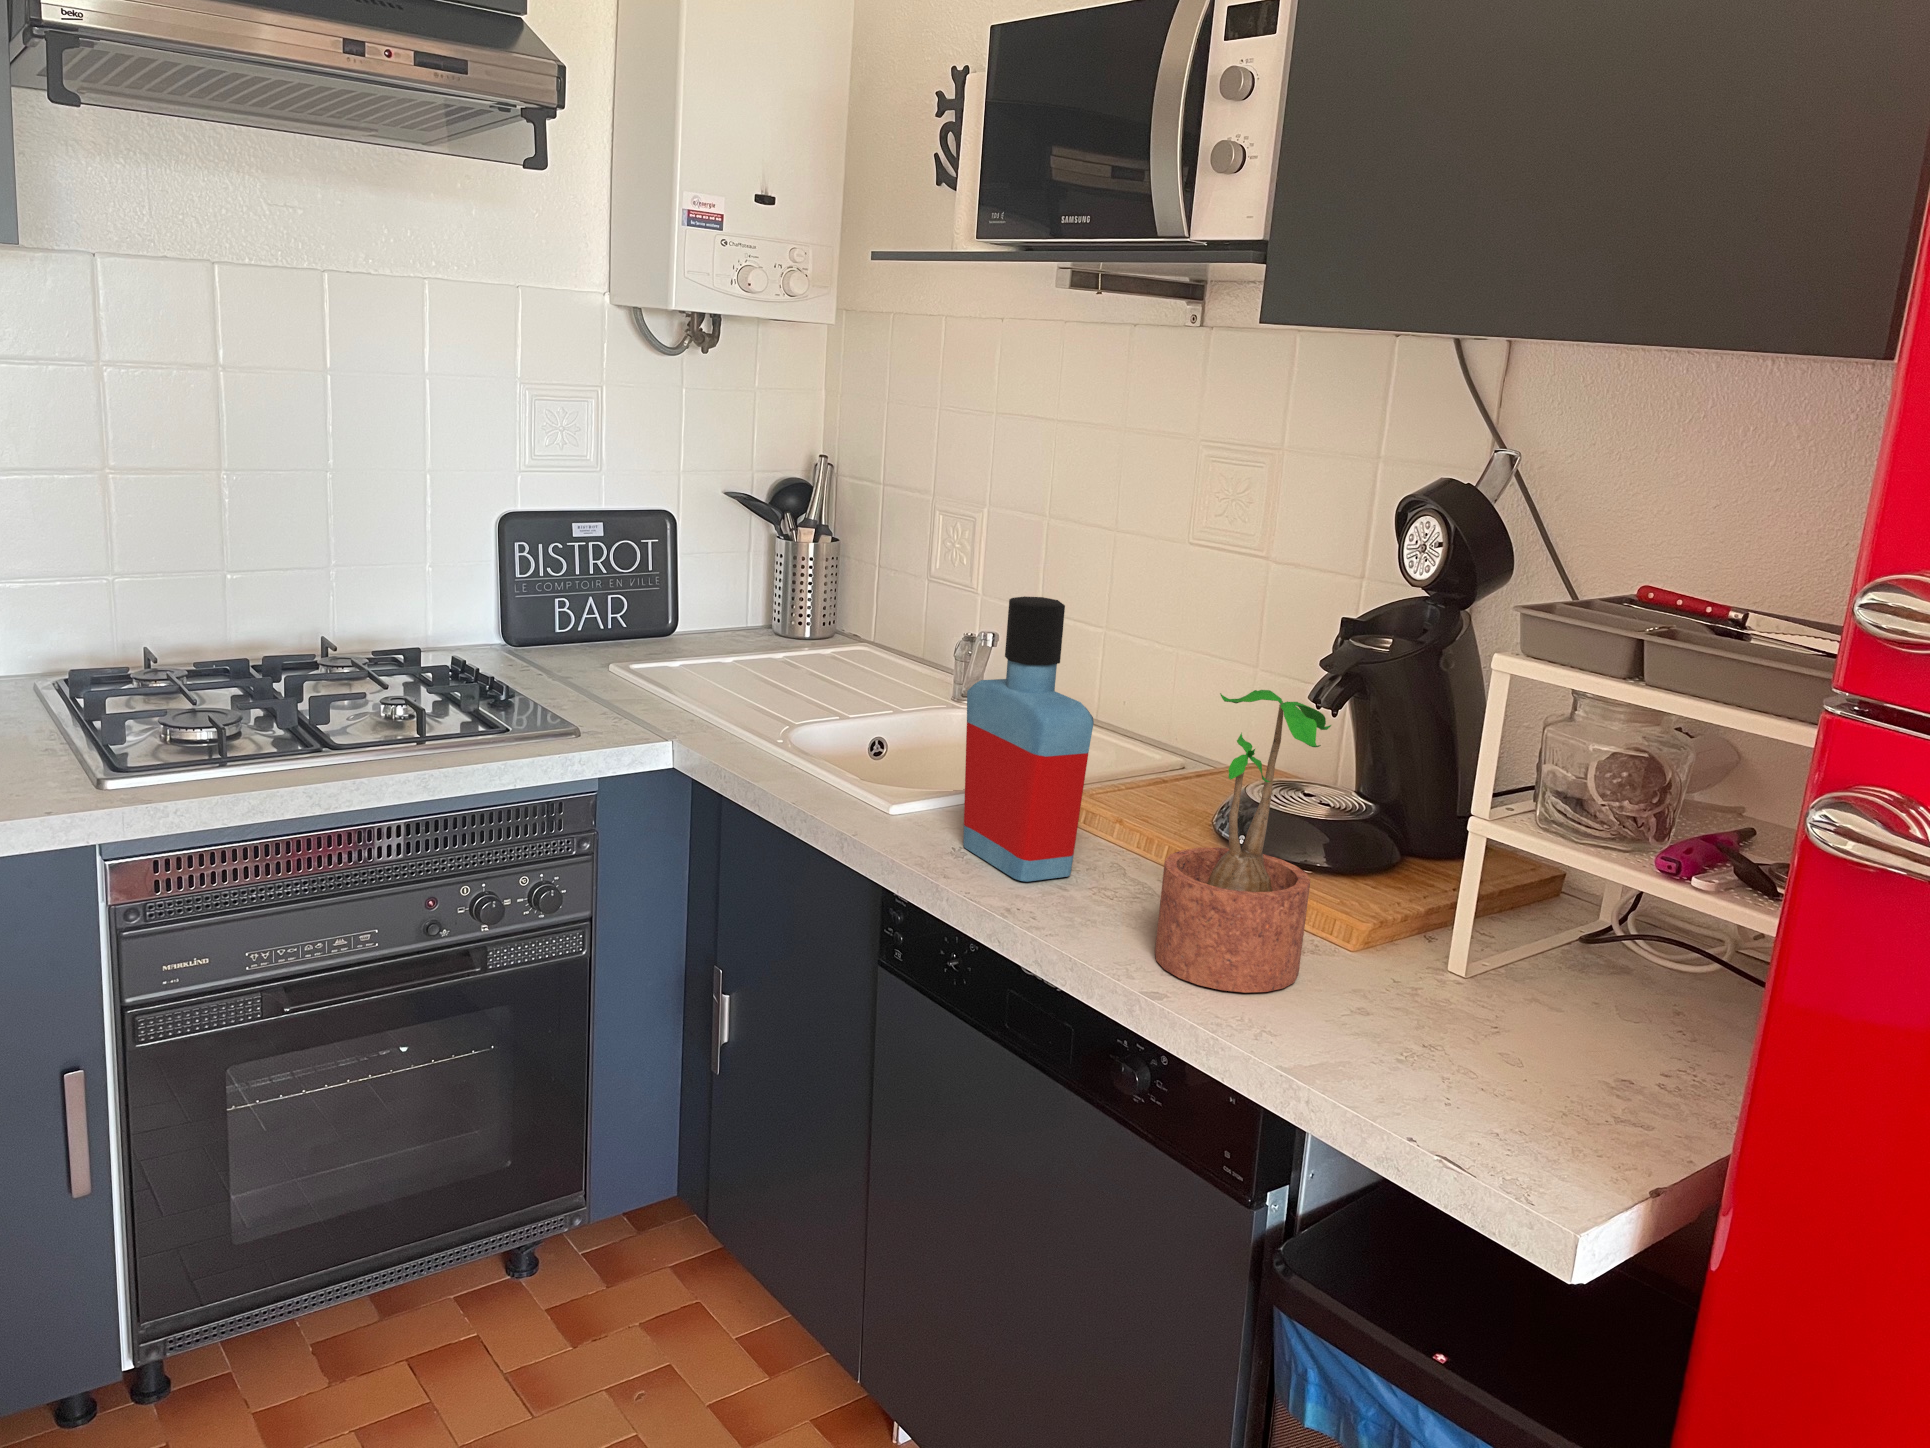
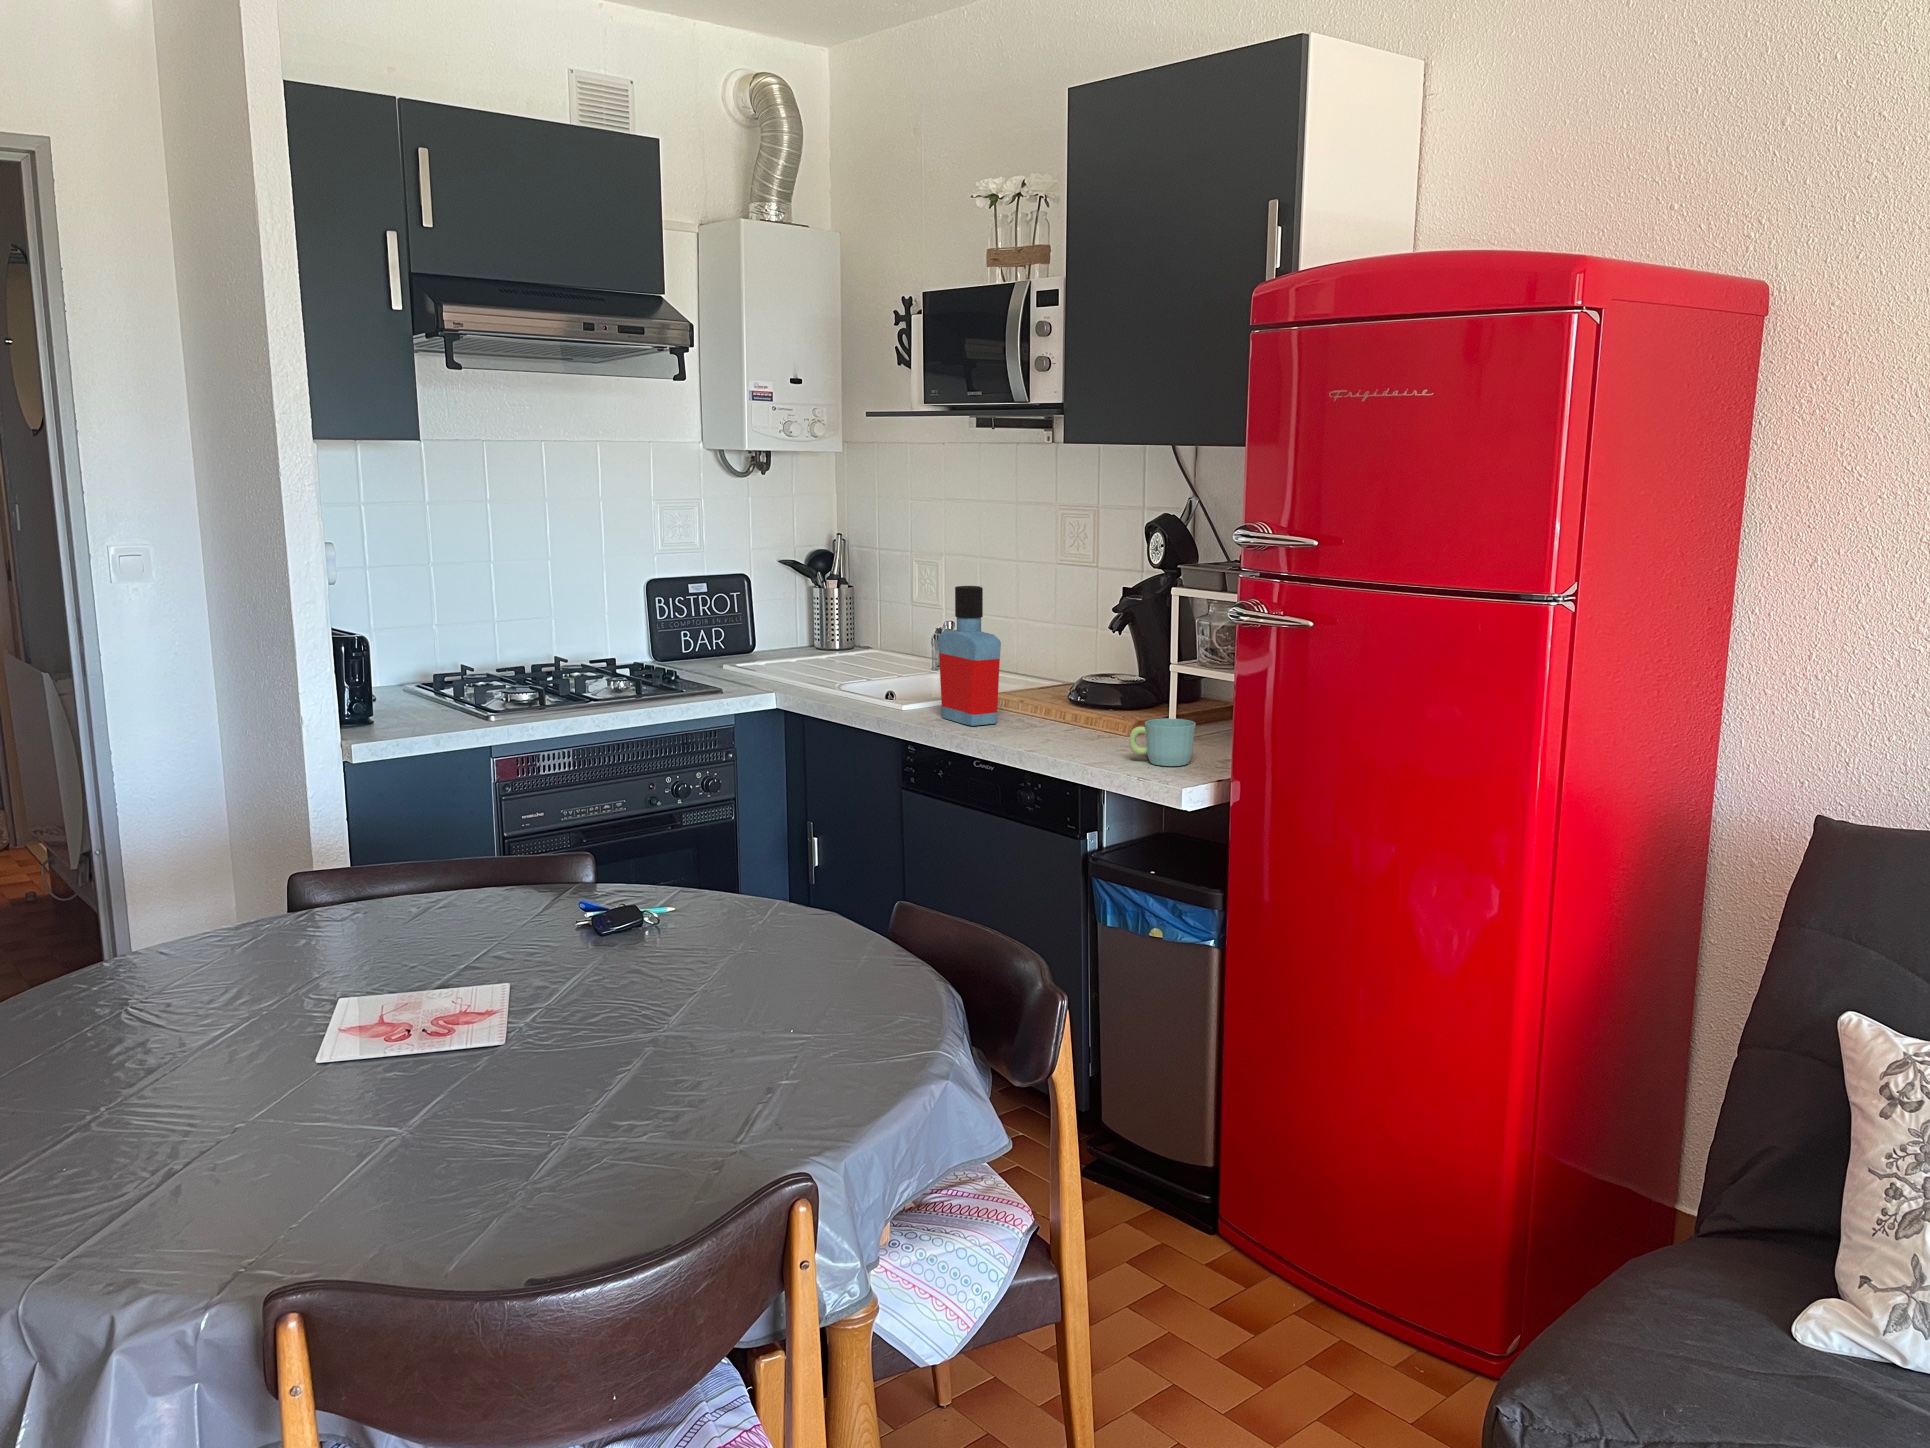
potted plant: present [1155,690,1331,993] -> none [1035,613,1107,748]
mug: none [1392,967,1560,1099] -> present [1130,718,1196,766]

